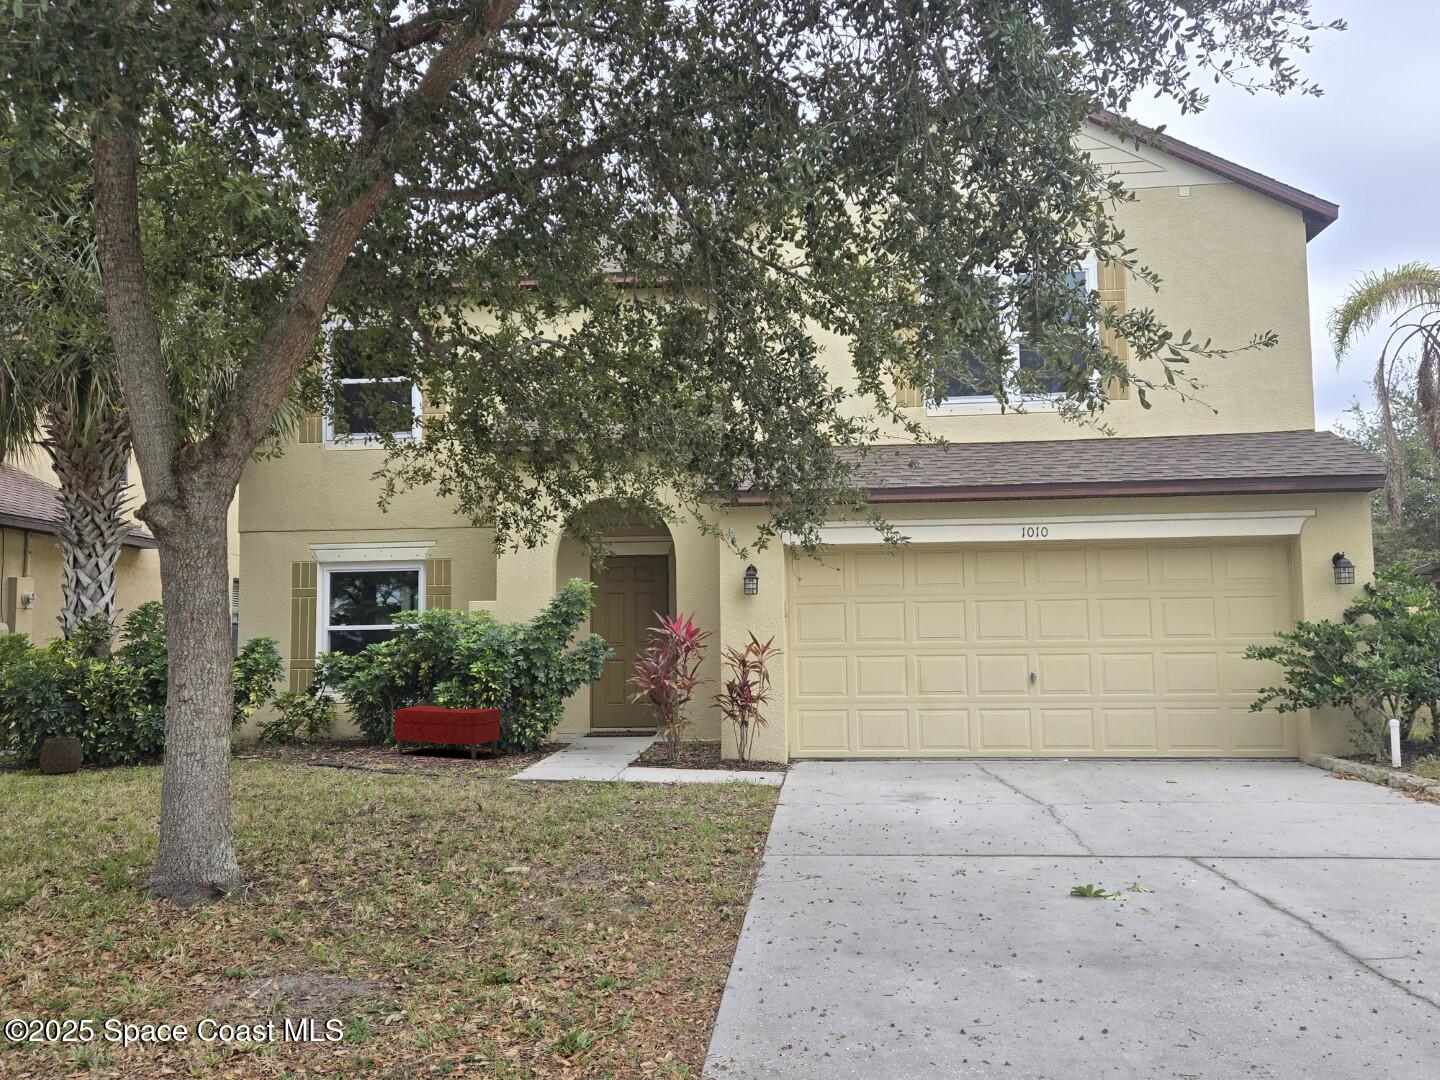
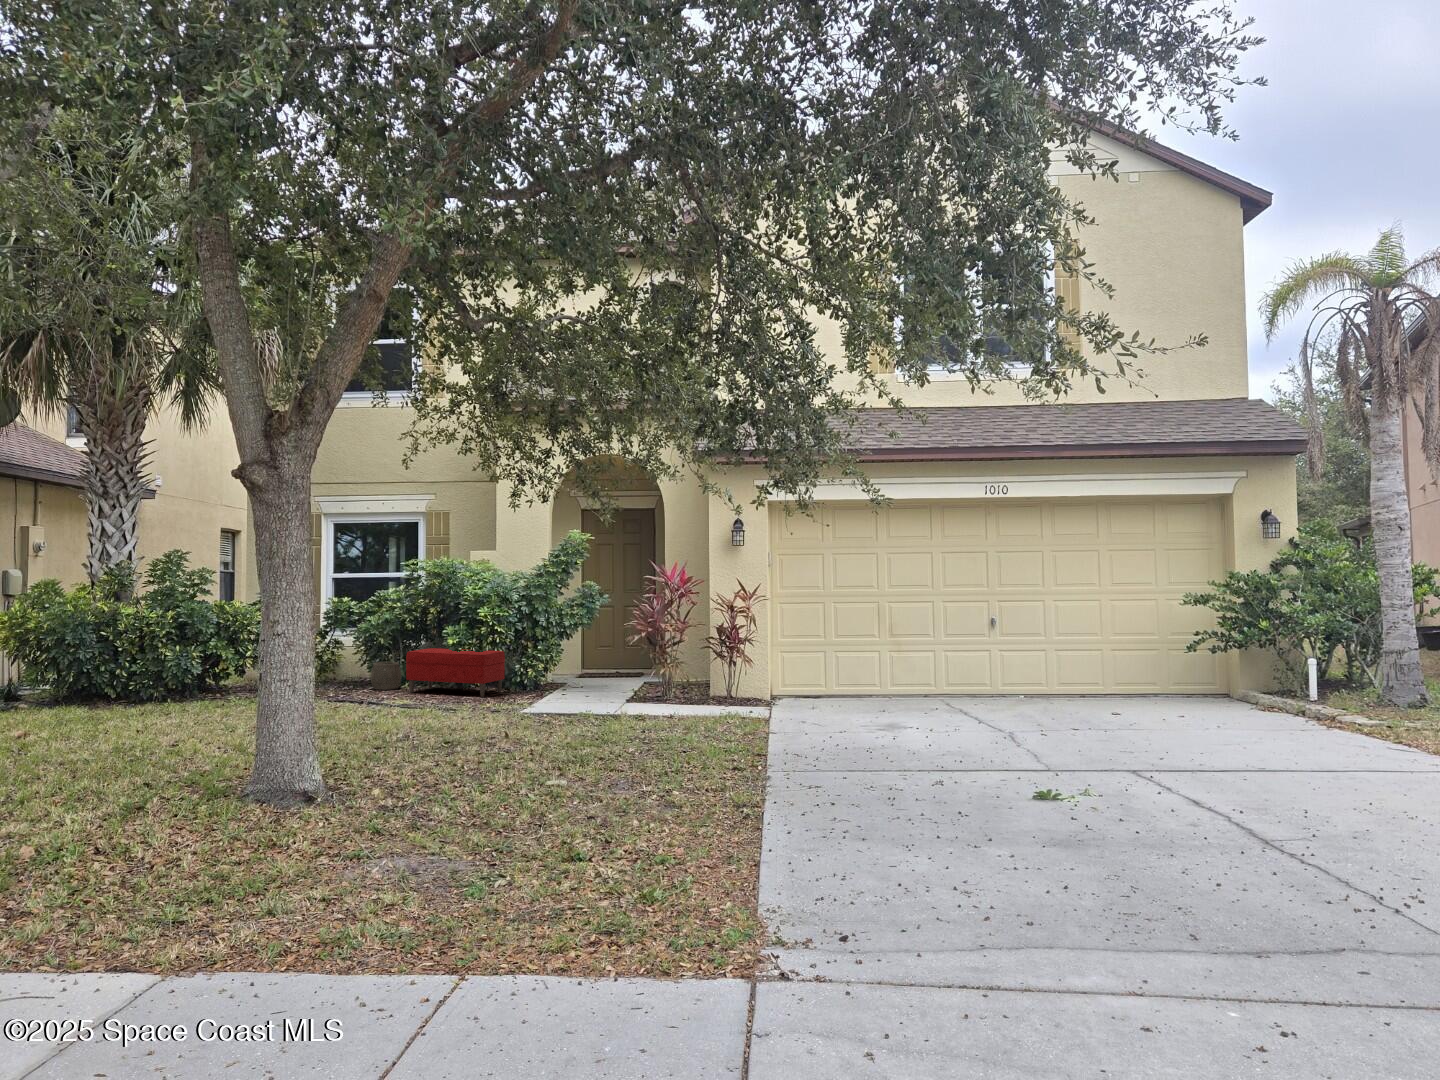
woven basket: present [40,738,83,773] -> present [371,662,401,690]

